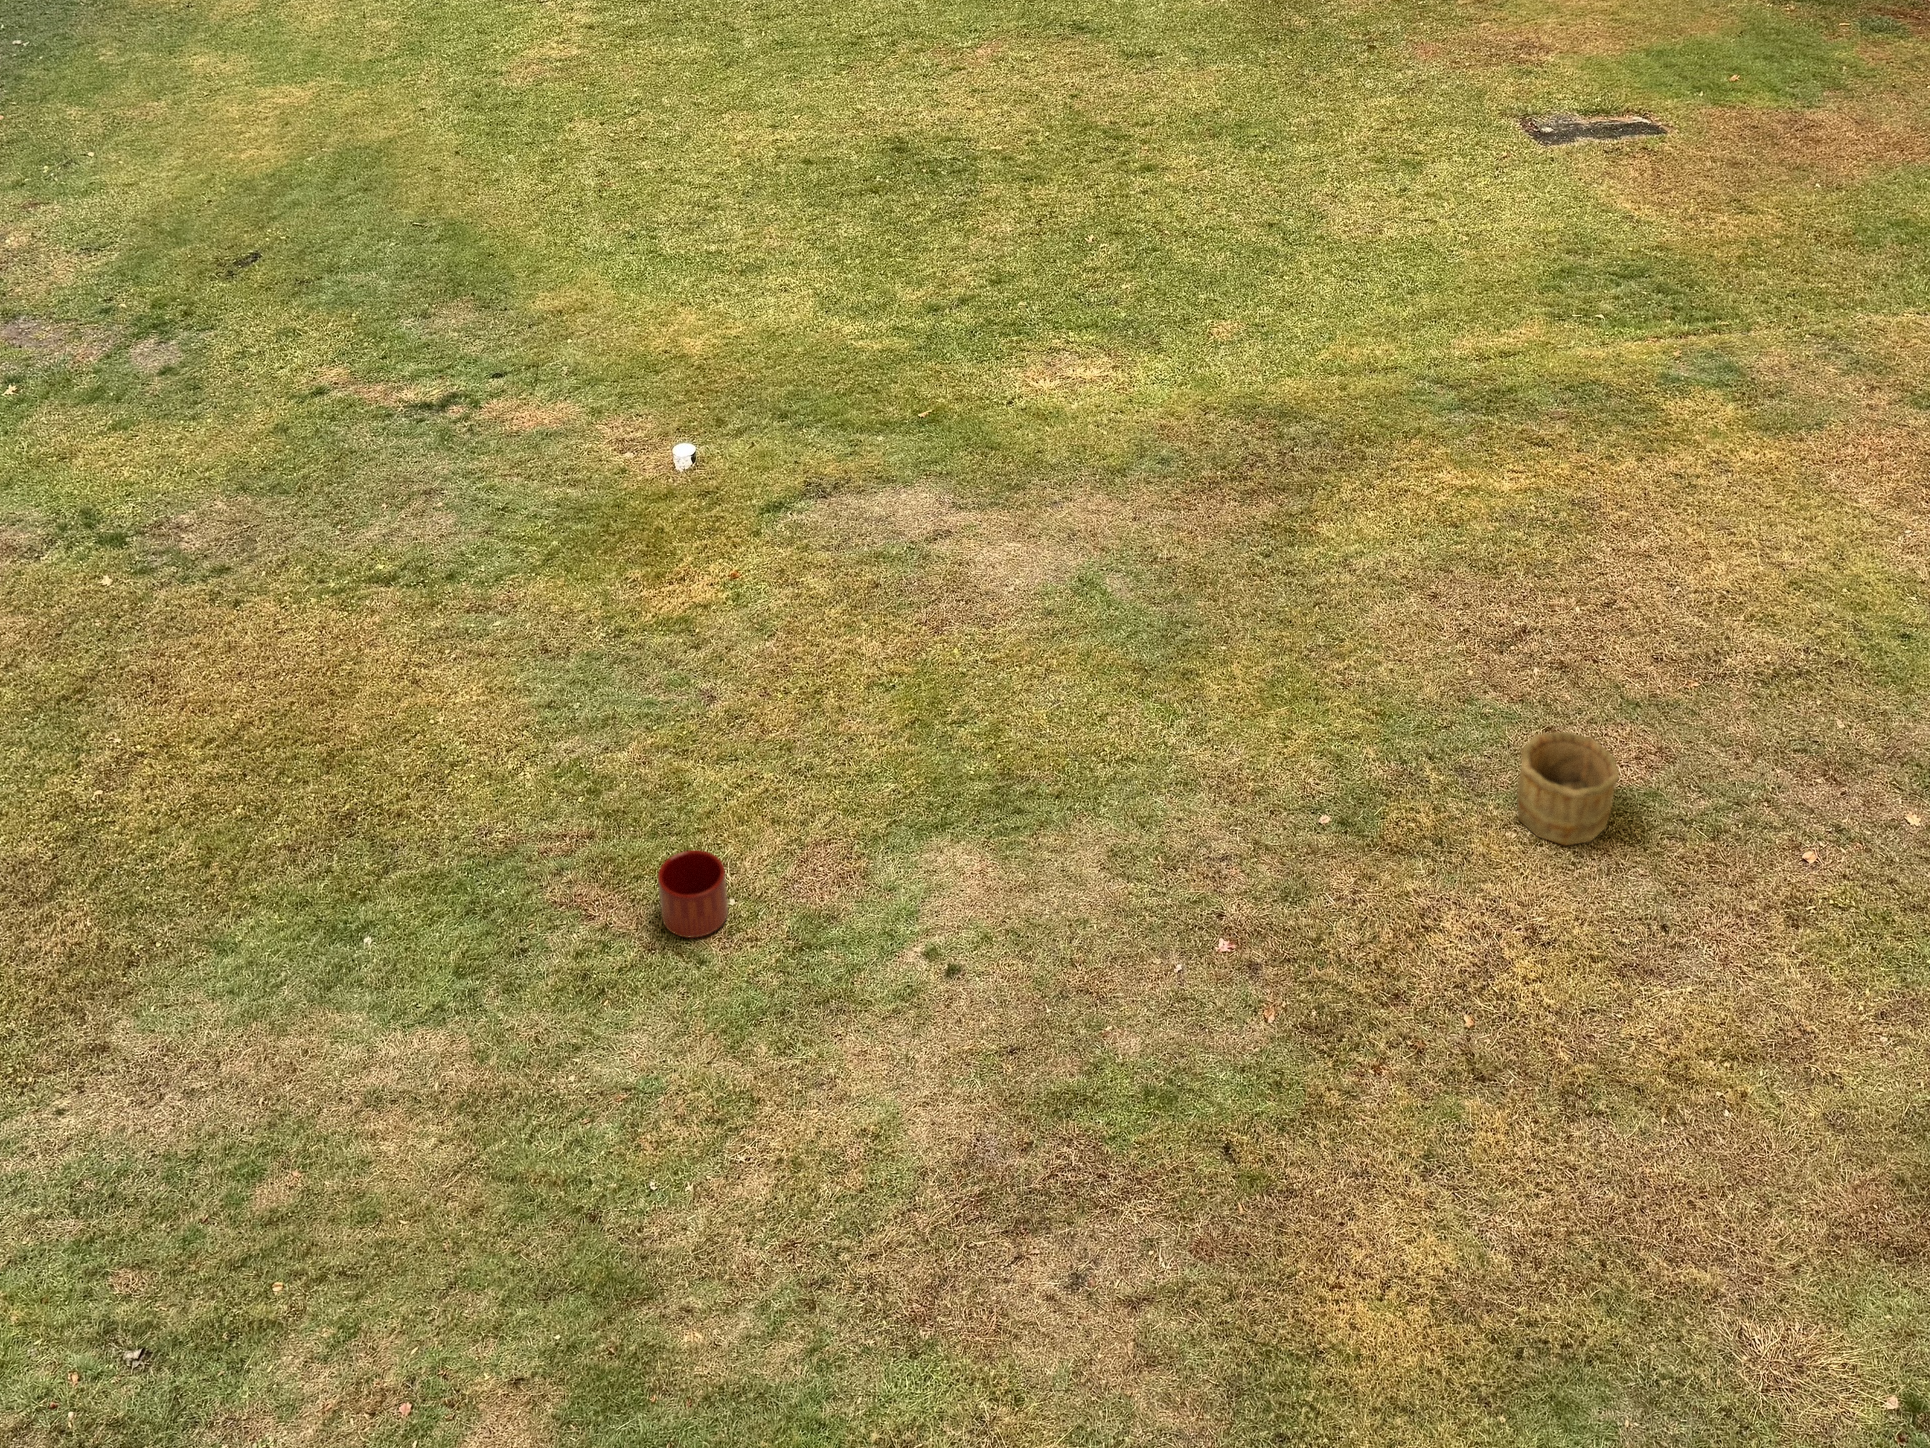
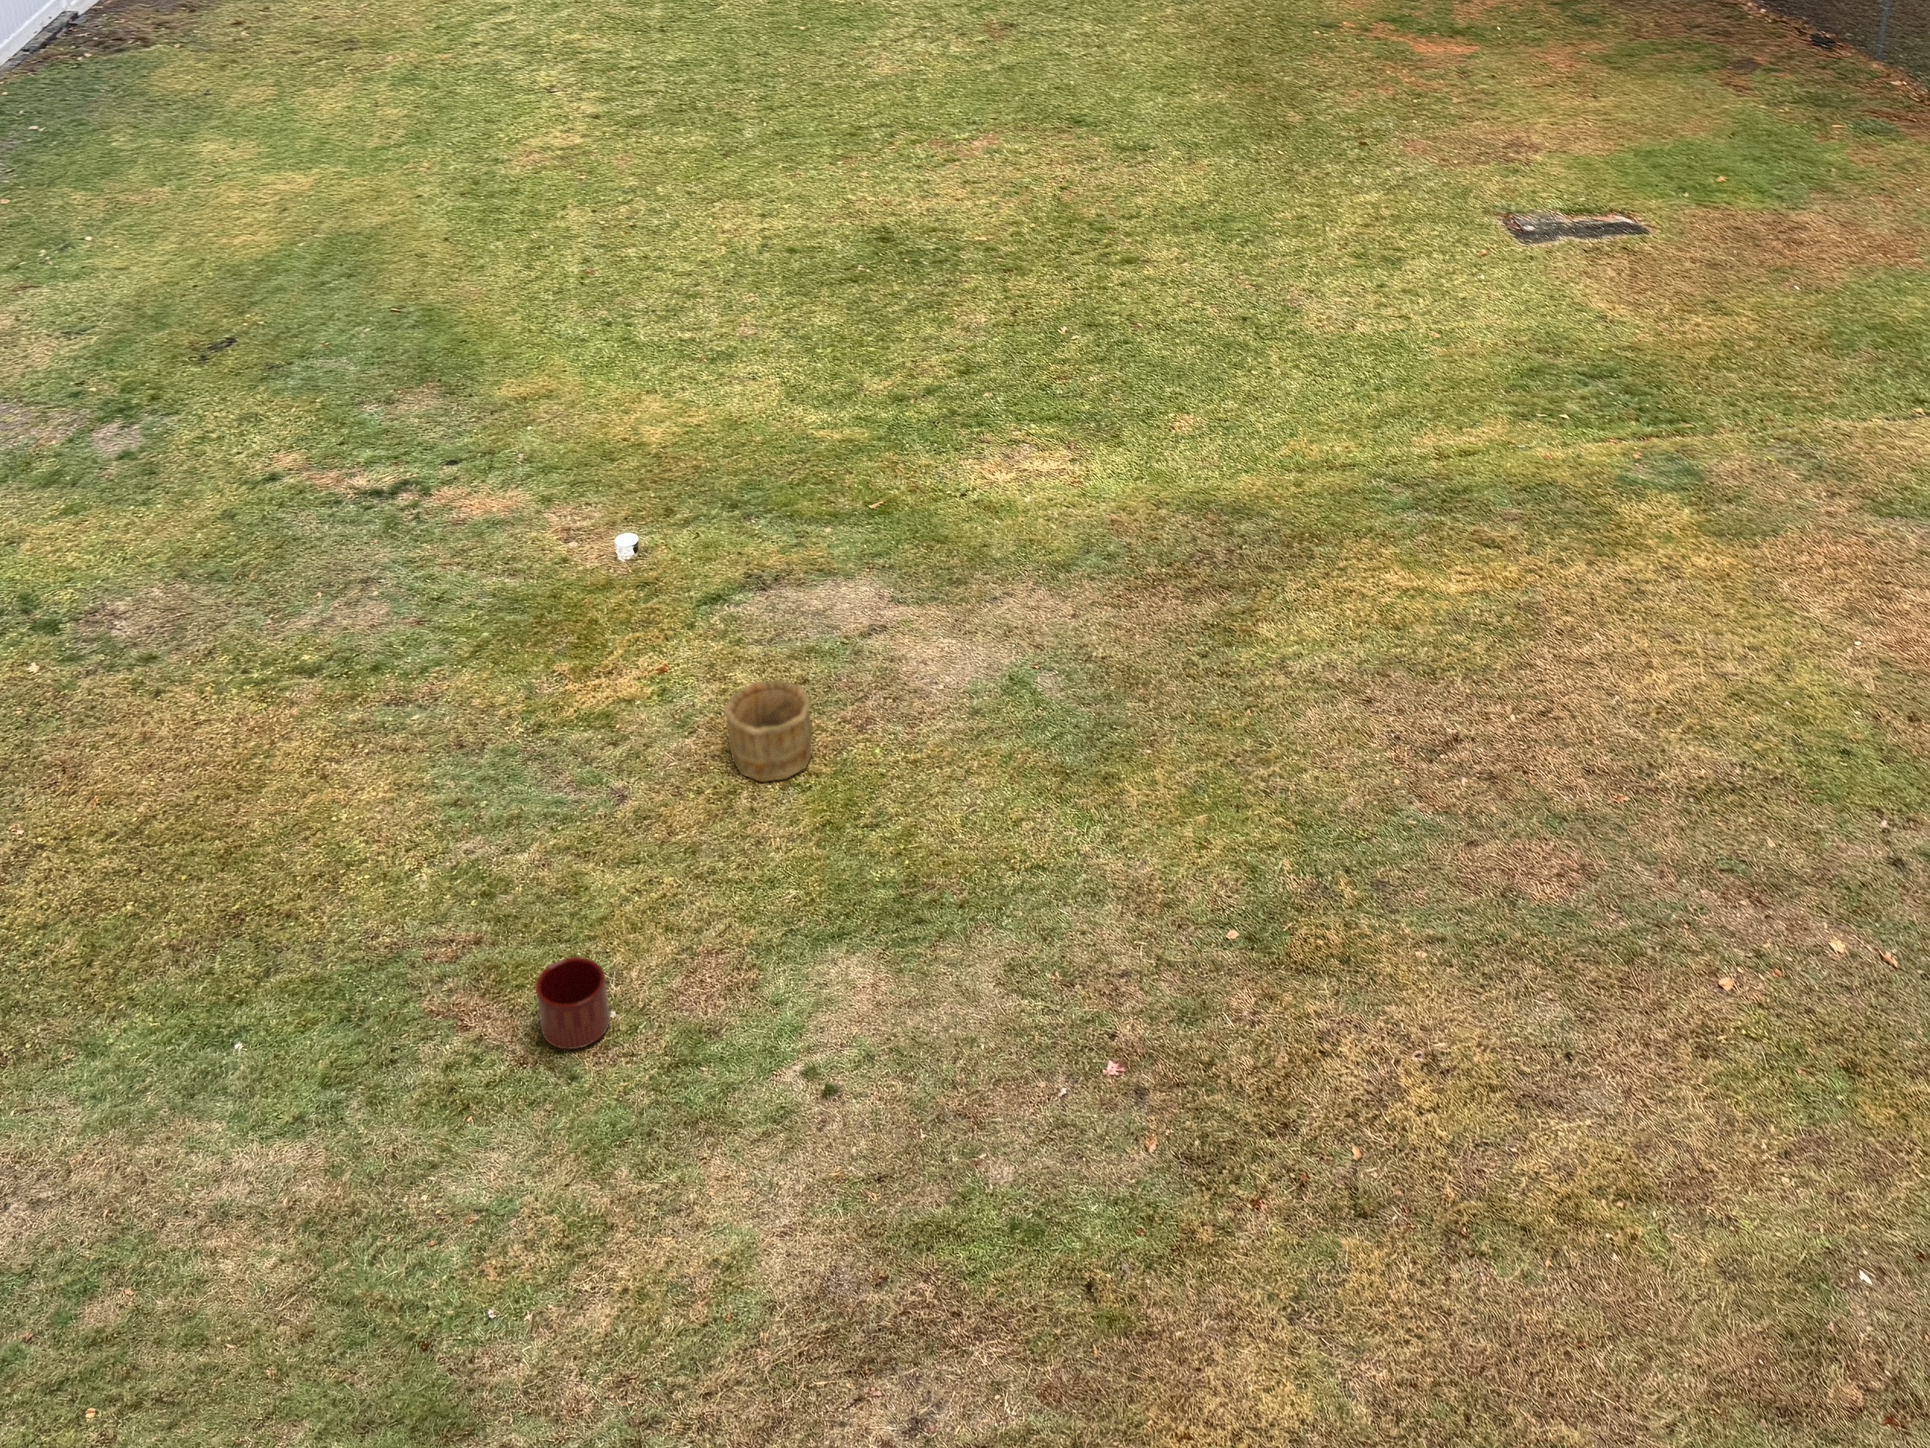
wooden bucket: present [1517,732,1620,845] -> present [723,680,813,782]

